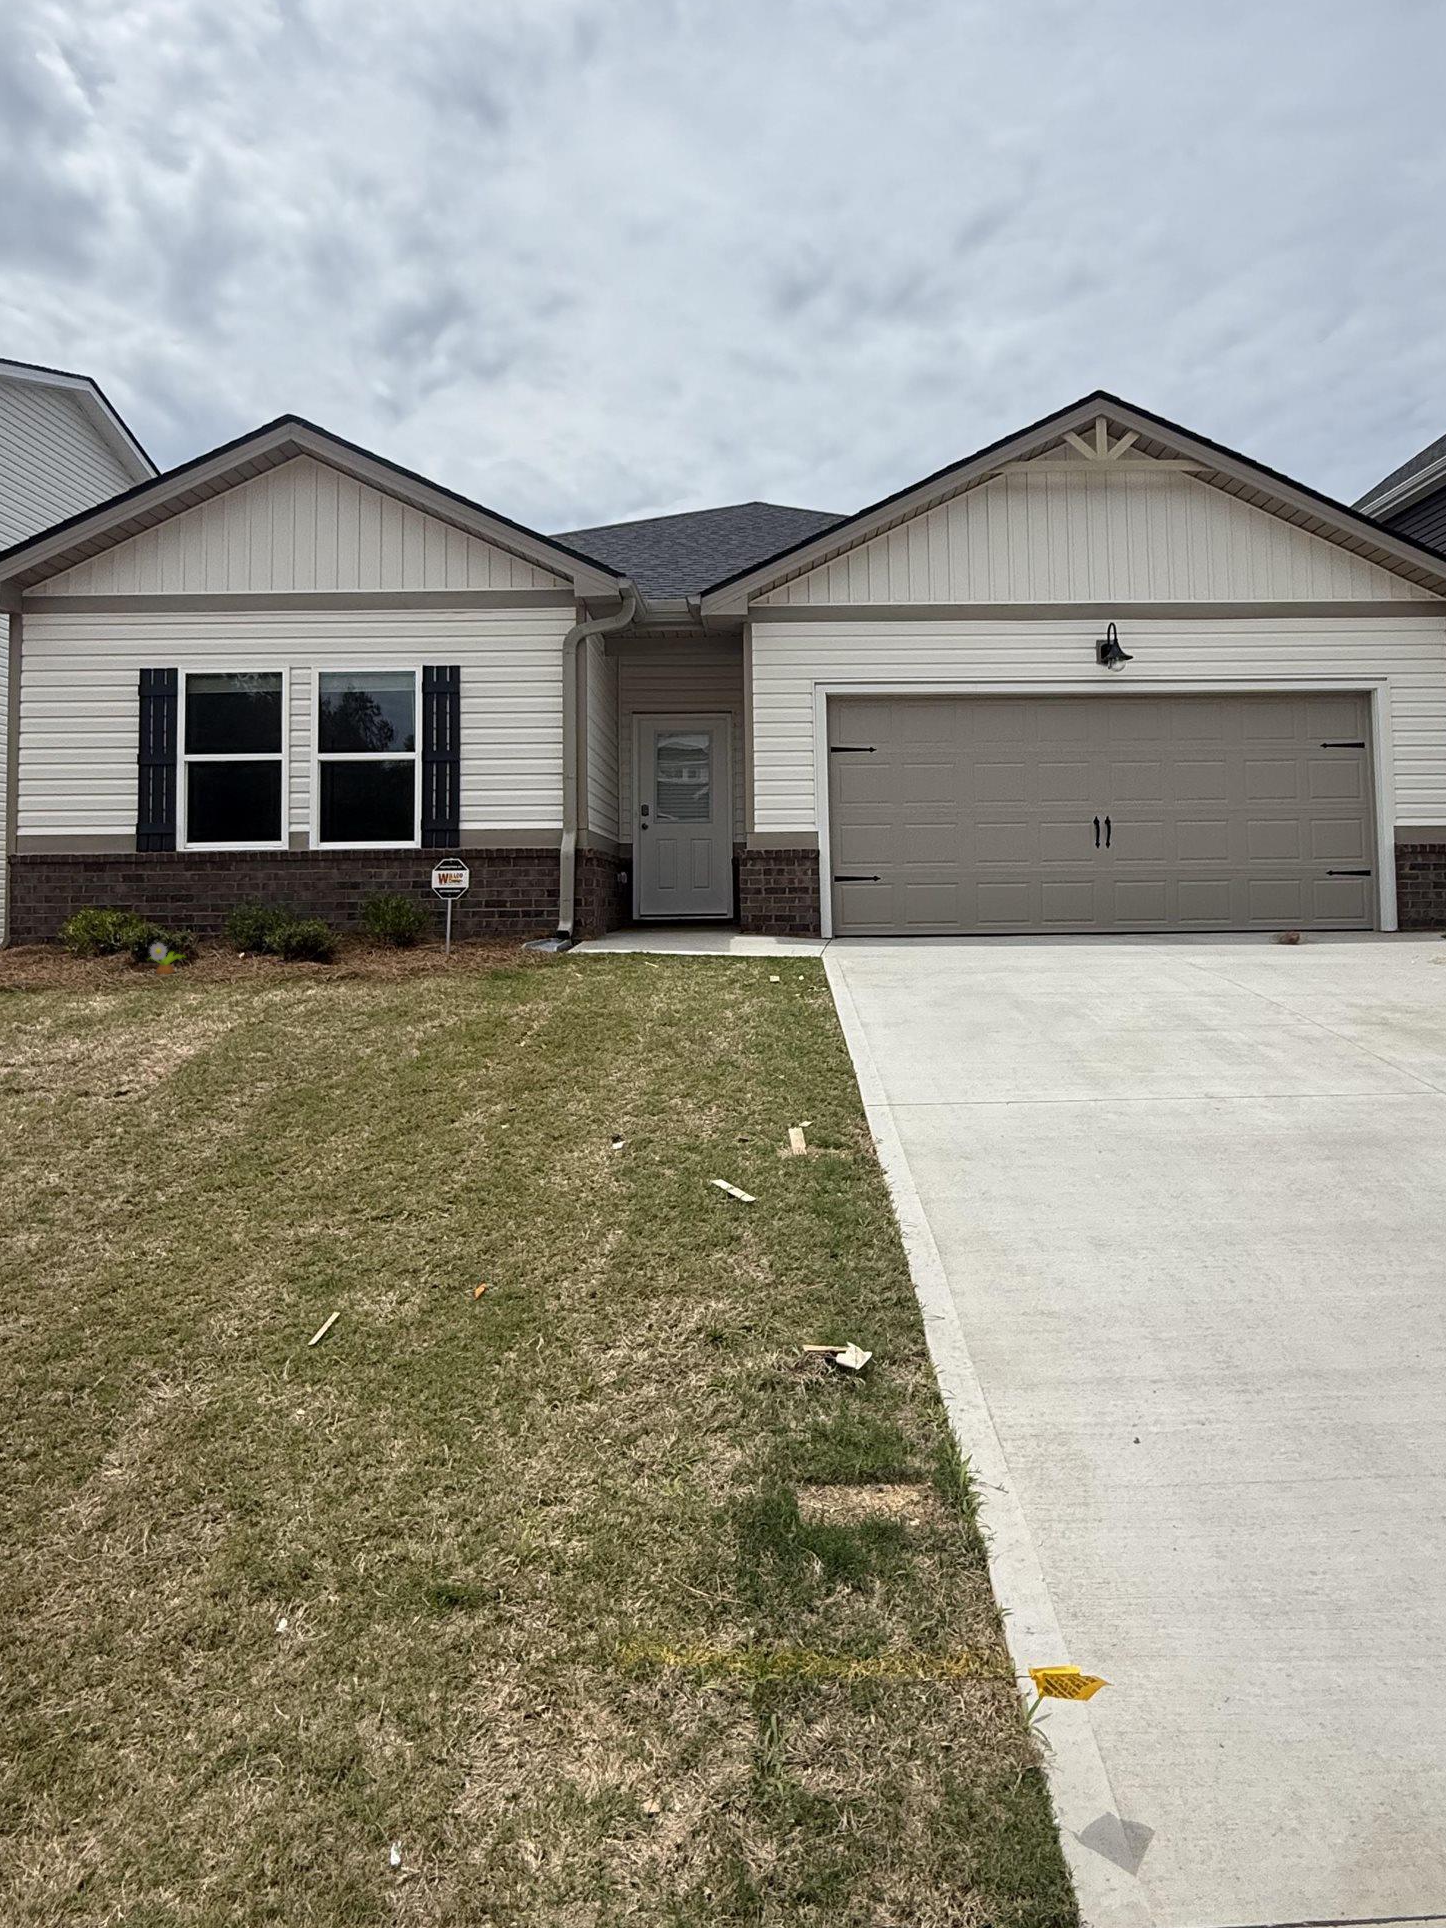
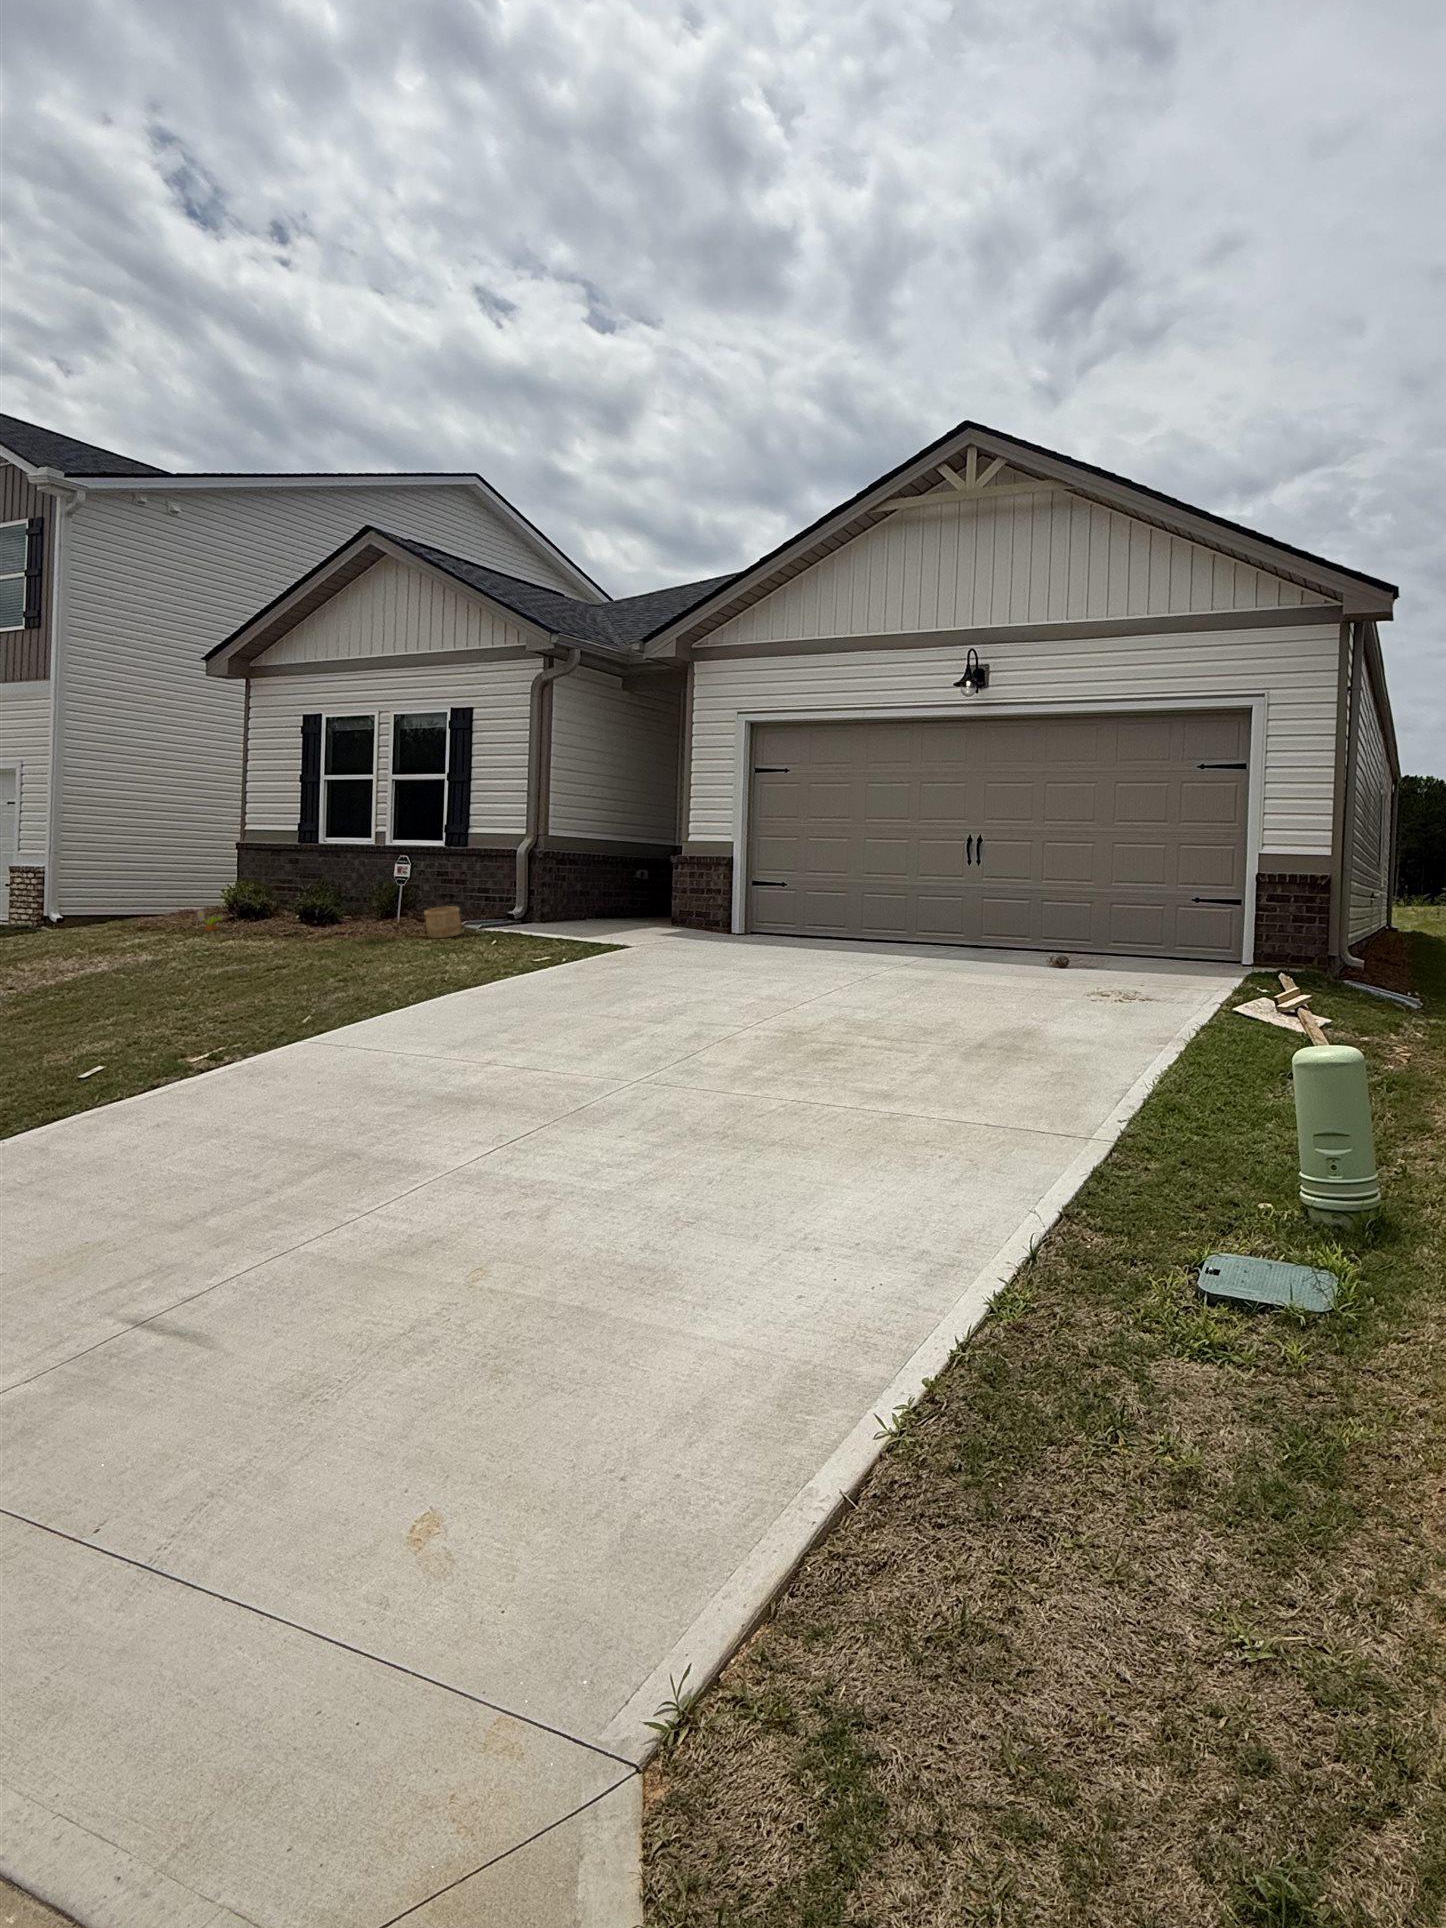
wooden bucket: none [514,917,557,957] -> present [424,906,461,938]

